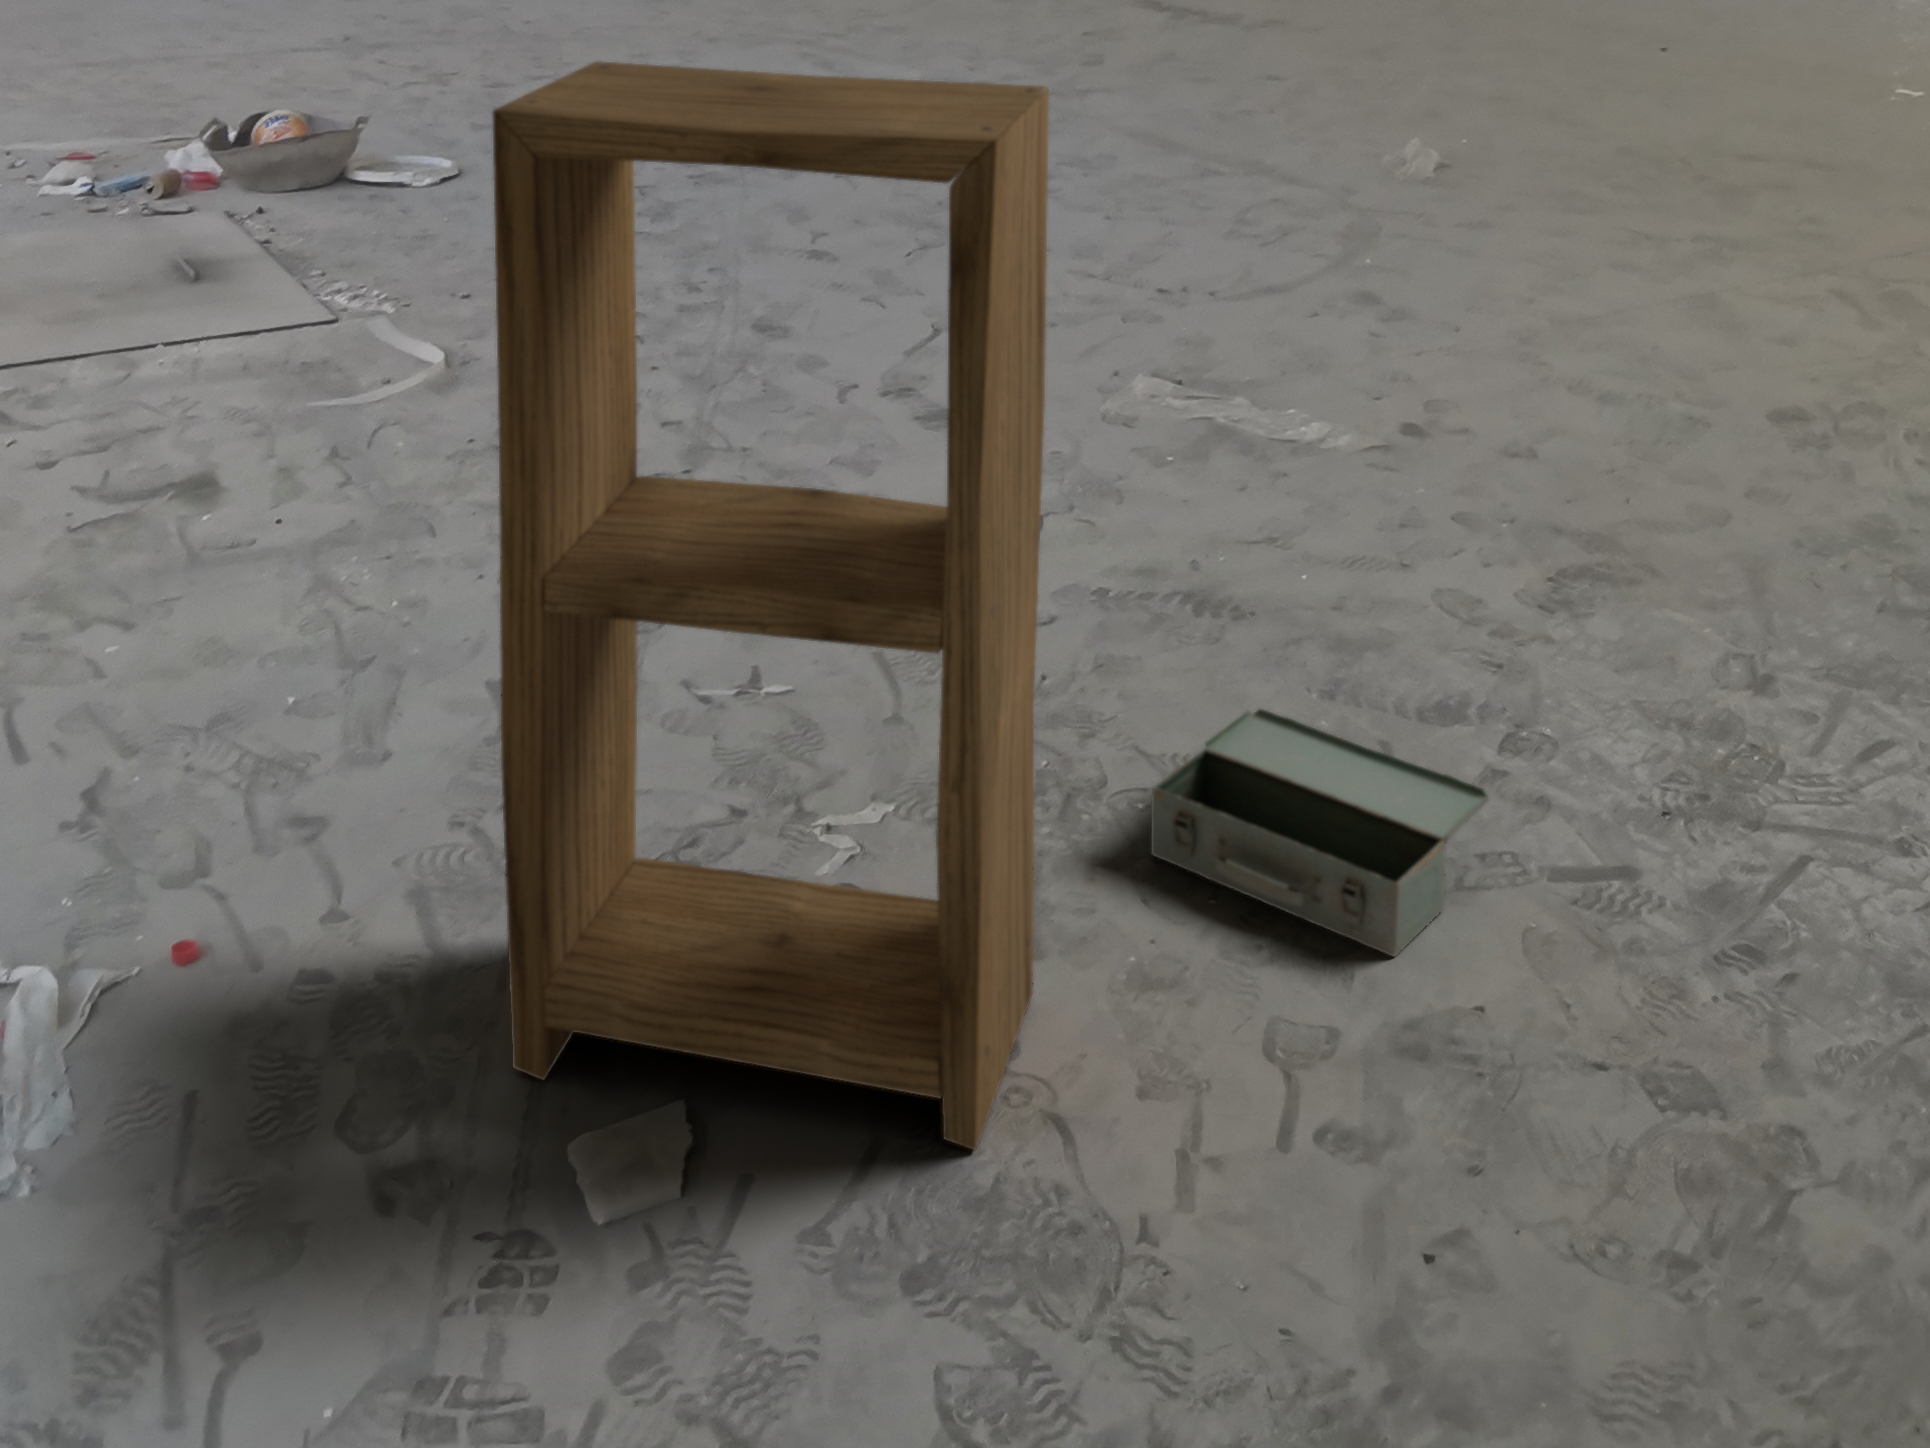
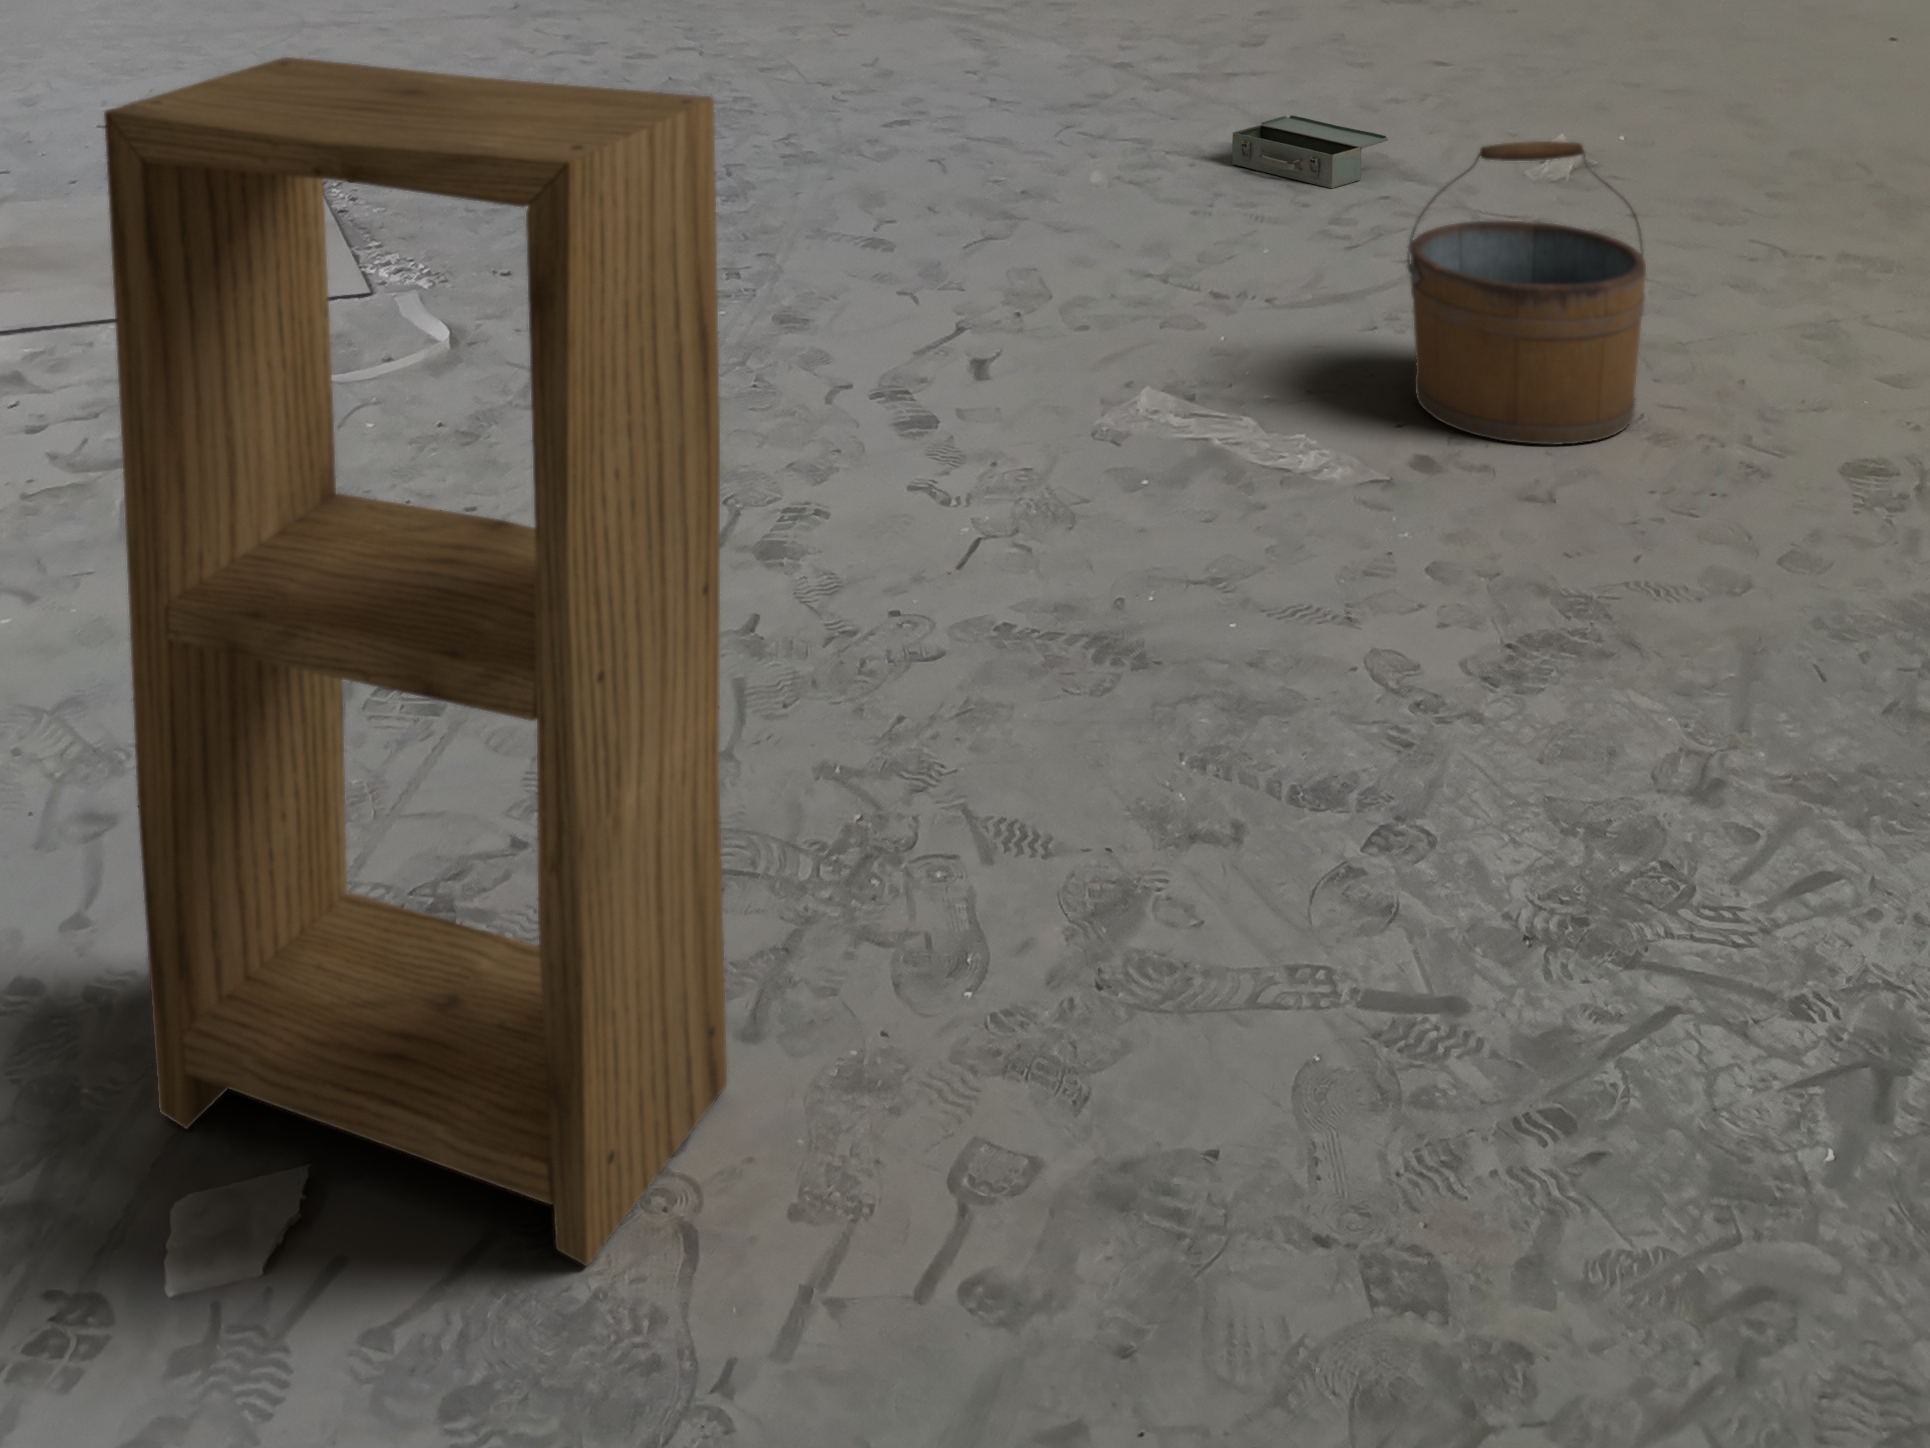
bucket: none [1386,139,1596,414] -> present [1407,141,1646,445]
toolbox: present [1151,709,1489,957] -> present [1232,115,1388,188]

